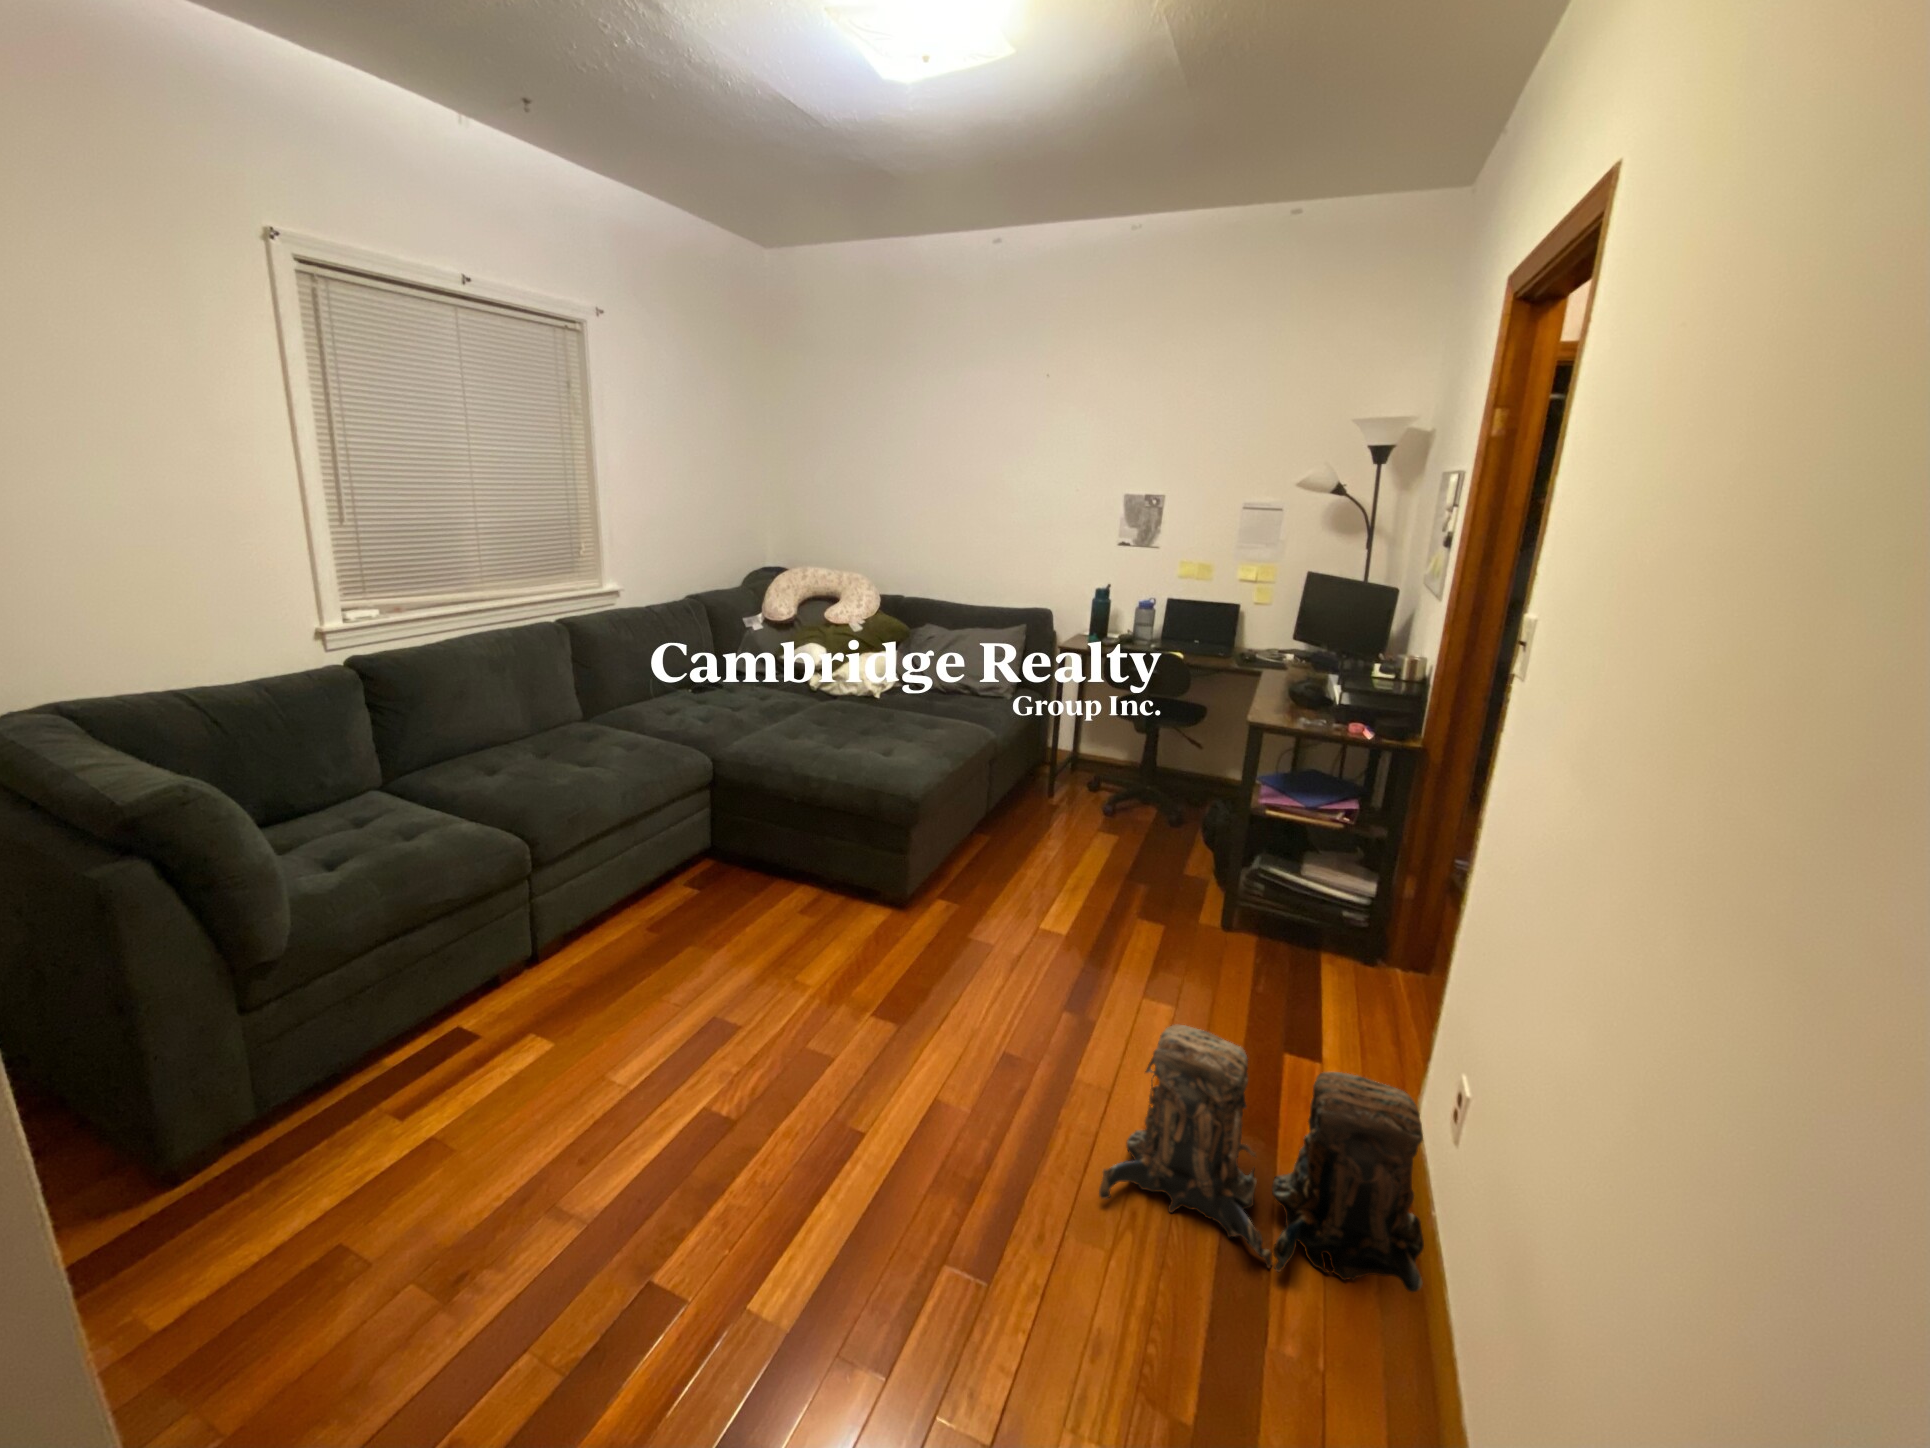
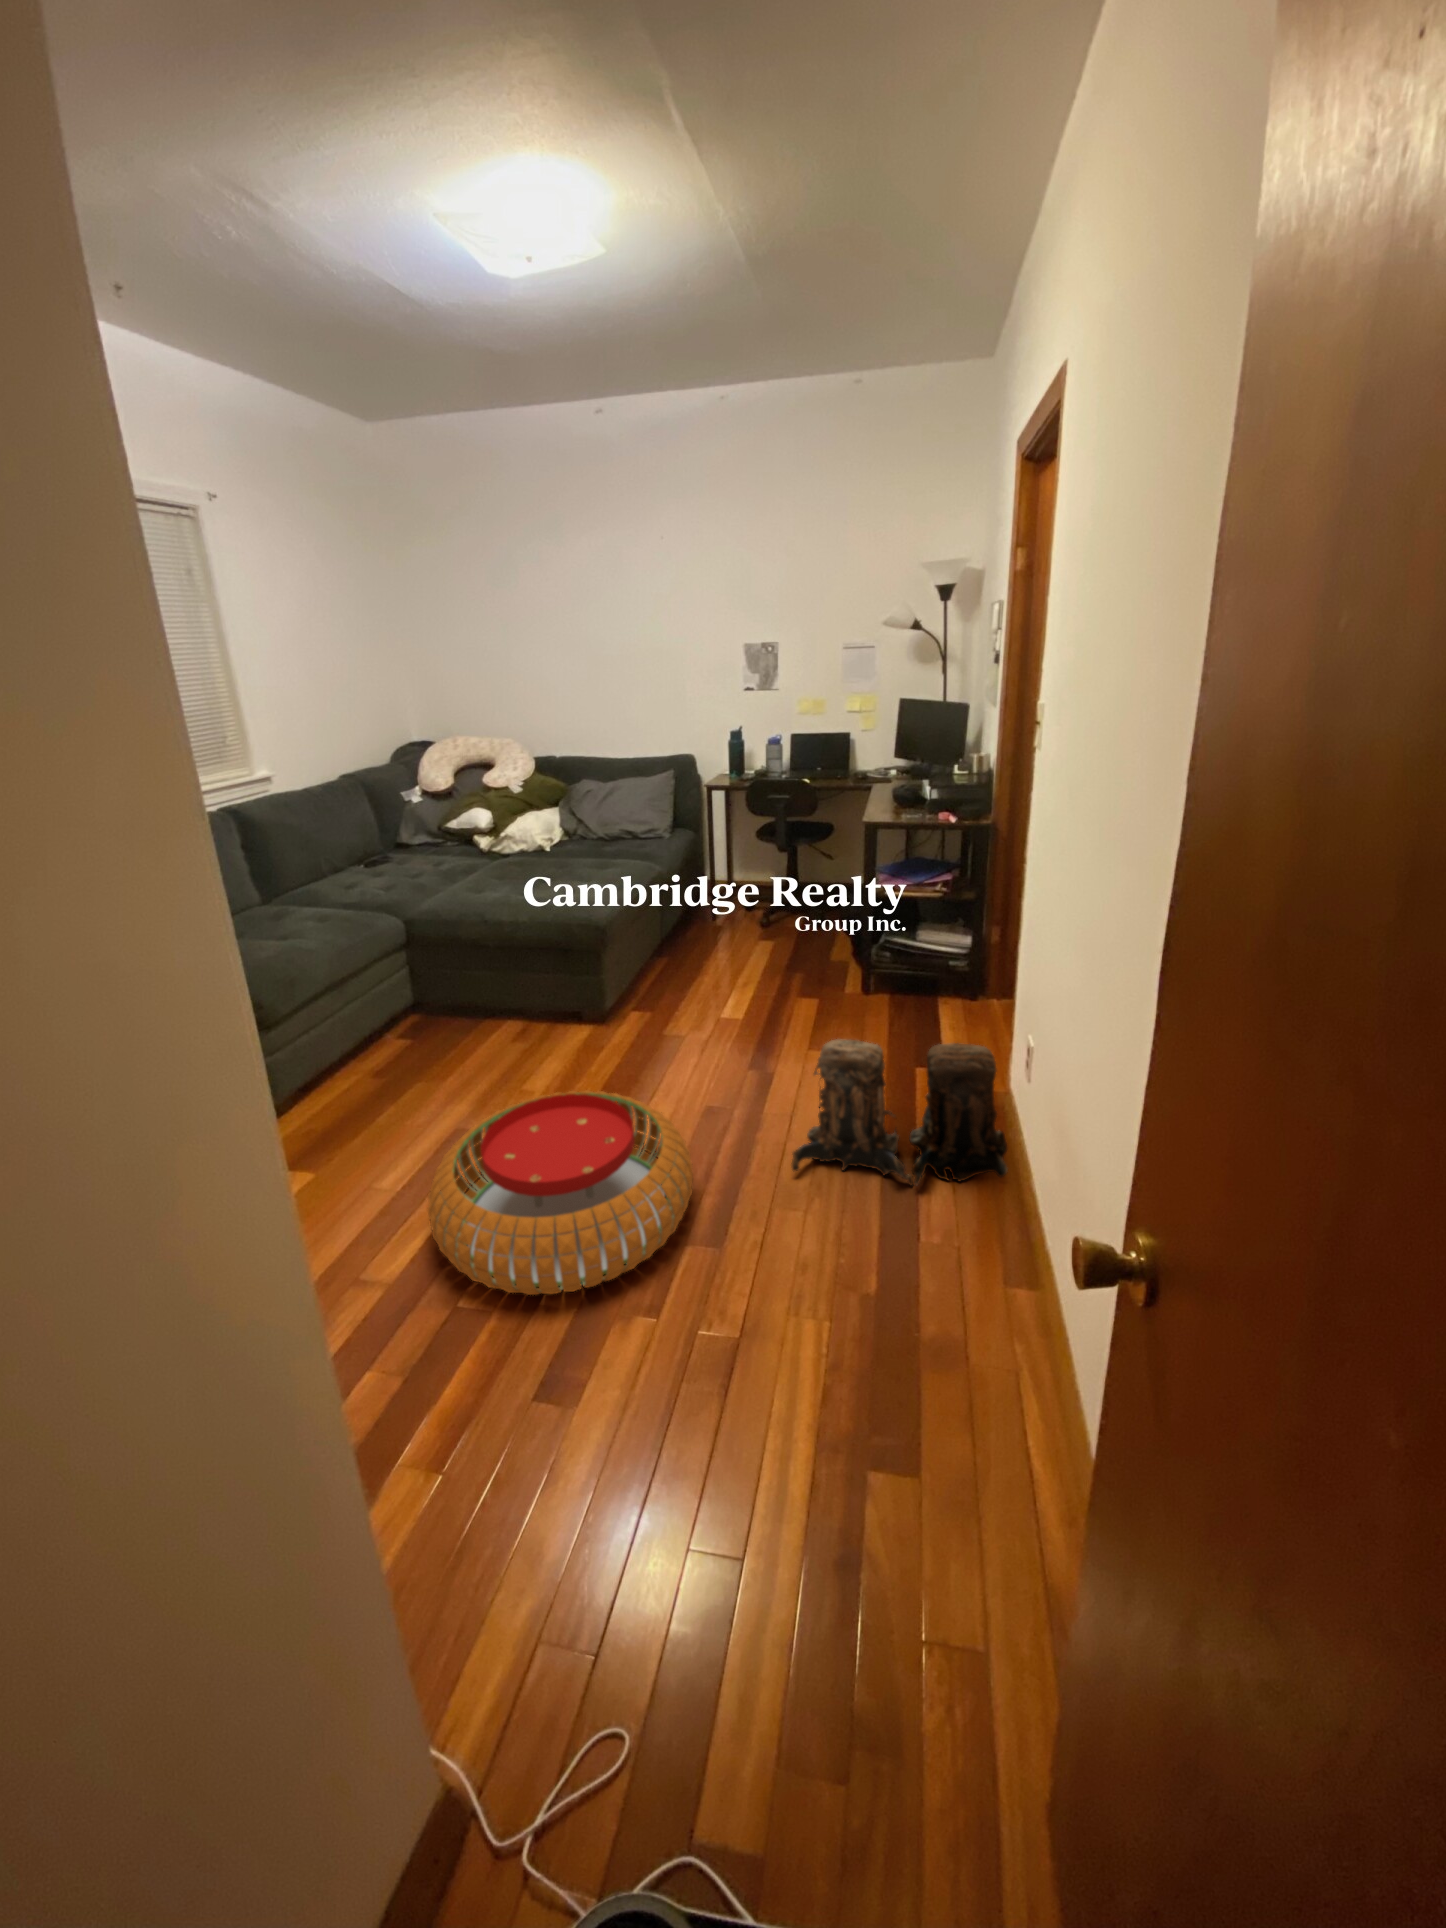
pouf: none [626,1014,965,1331] -> present [428,1090,693,1295]

